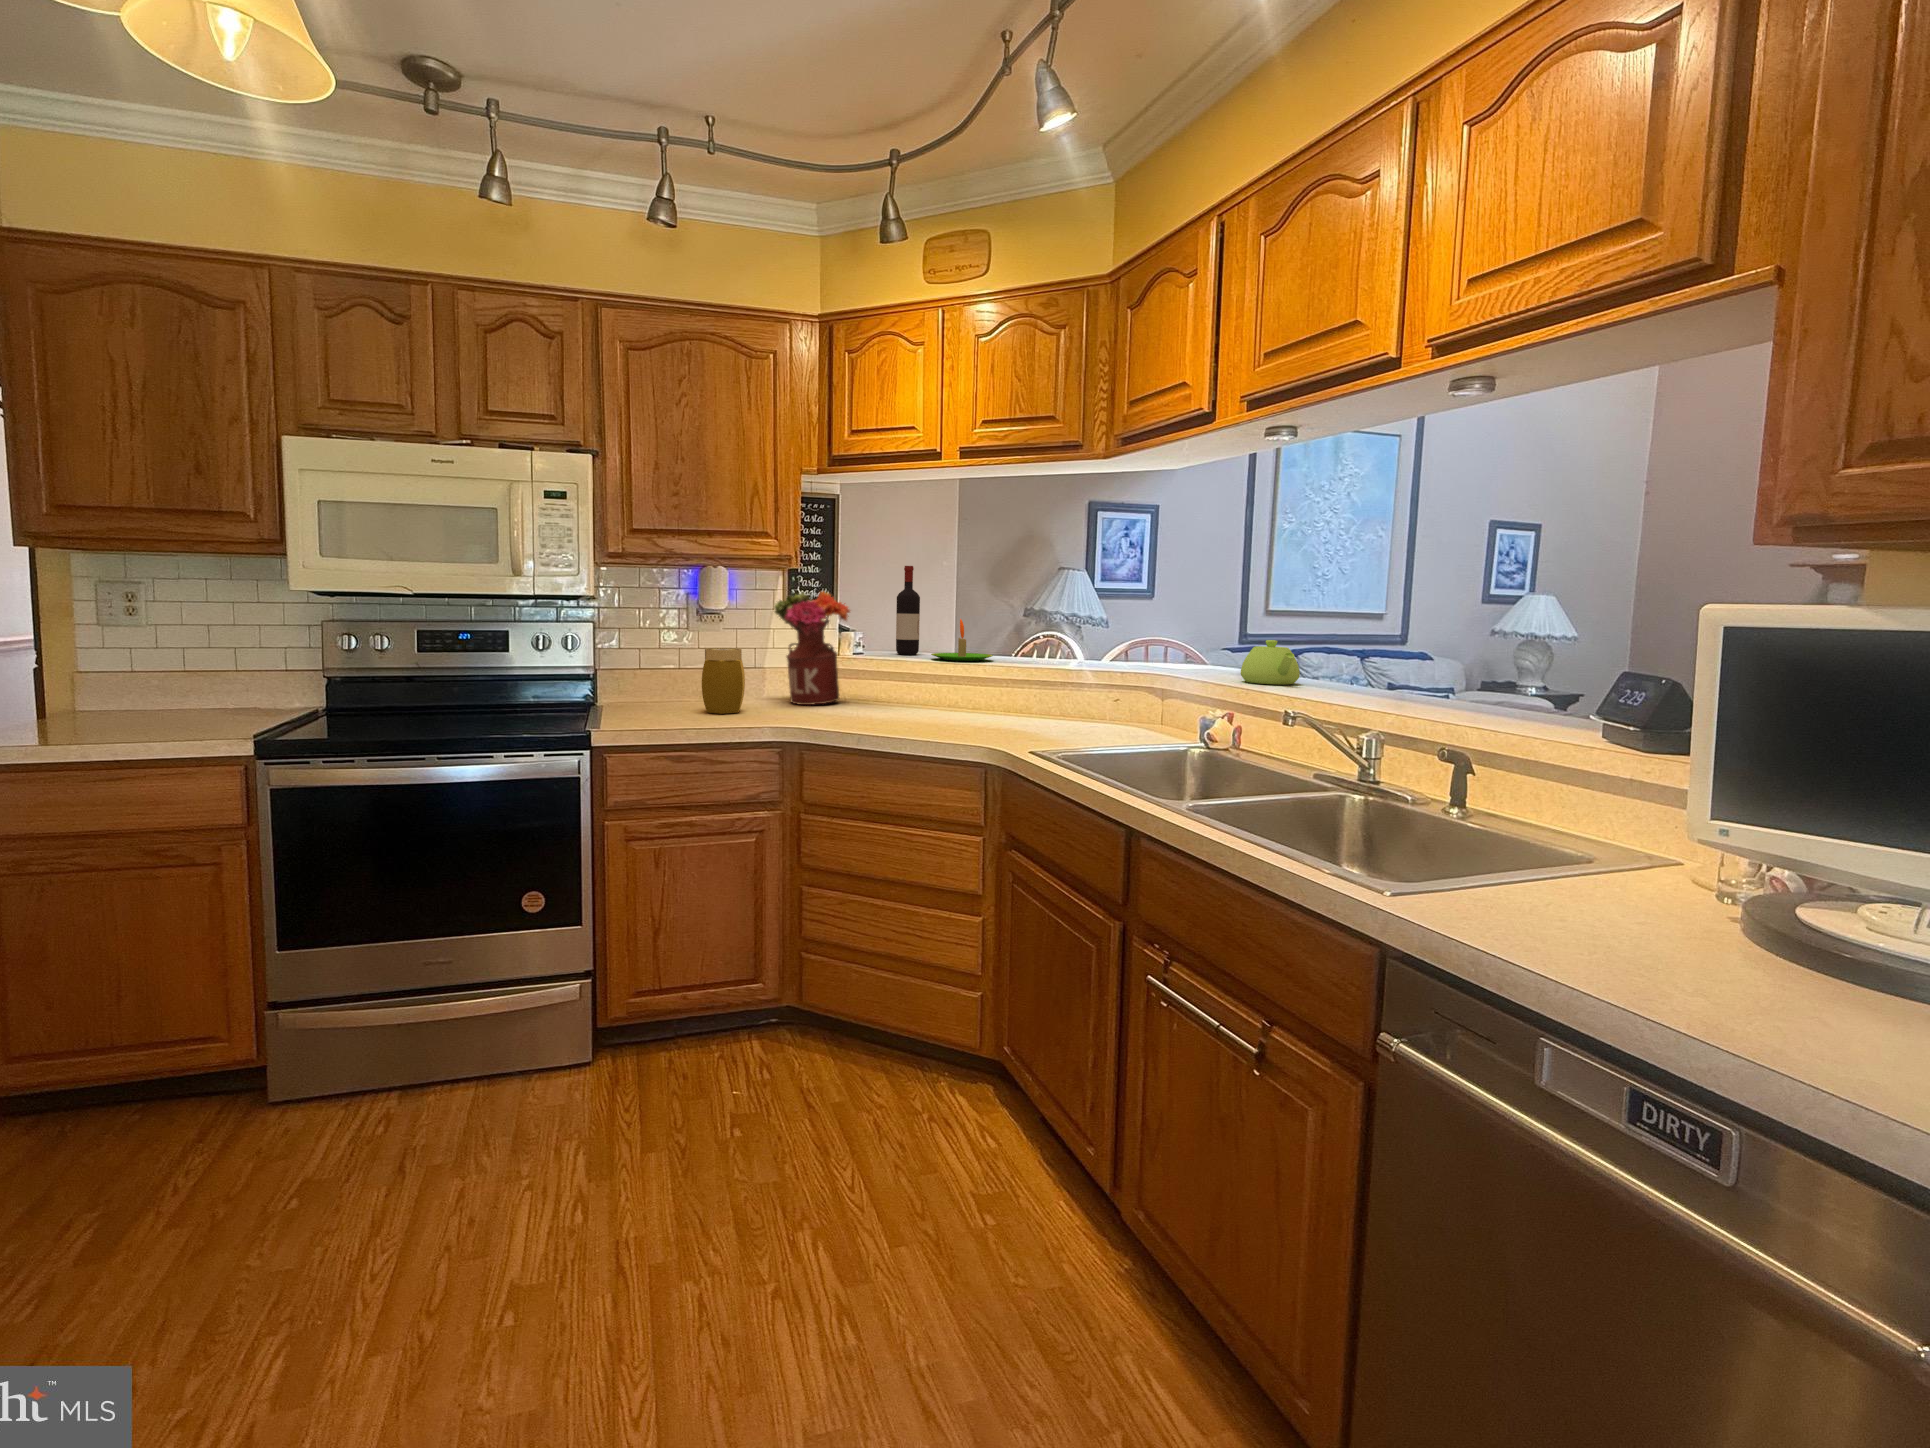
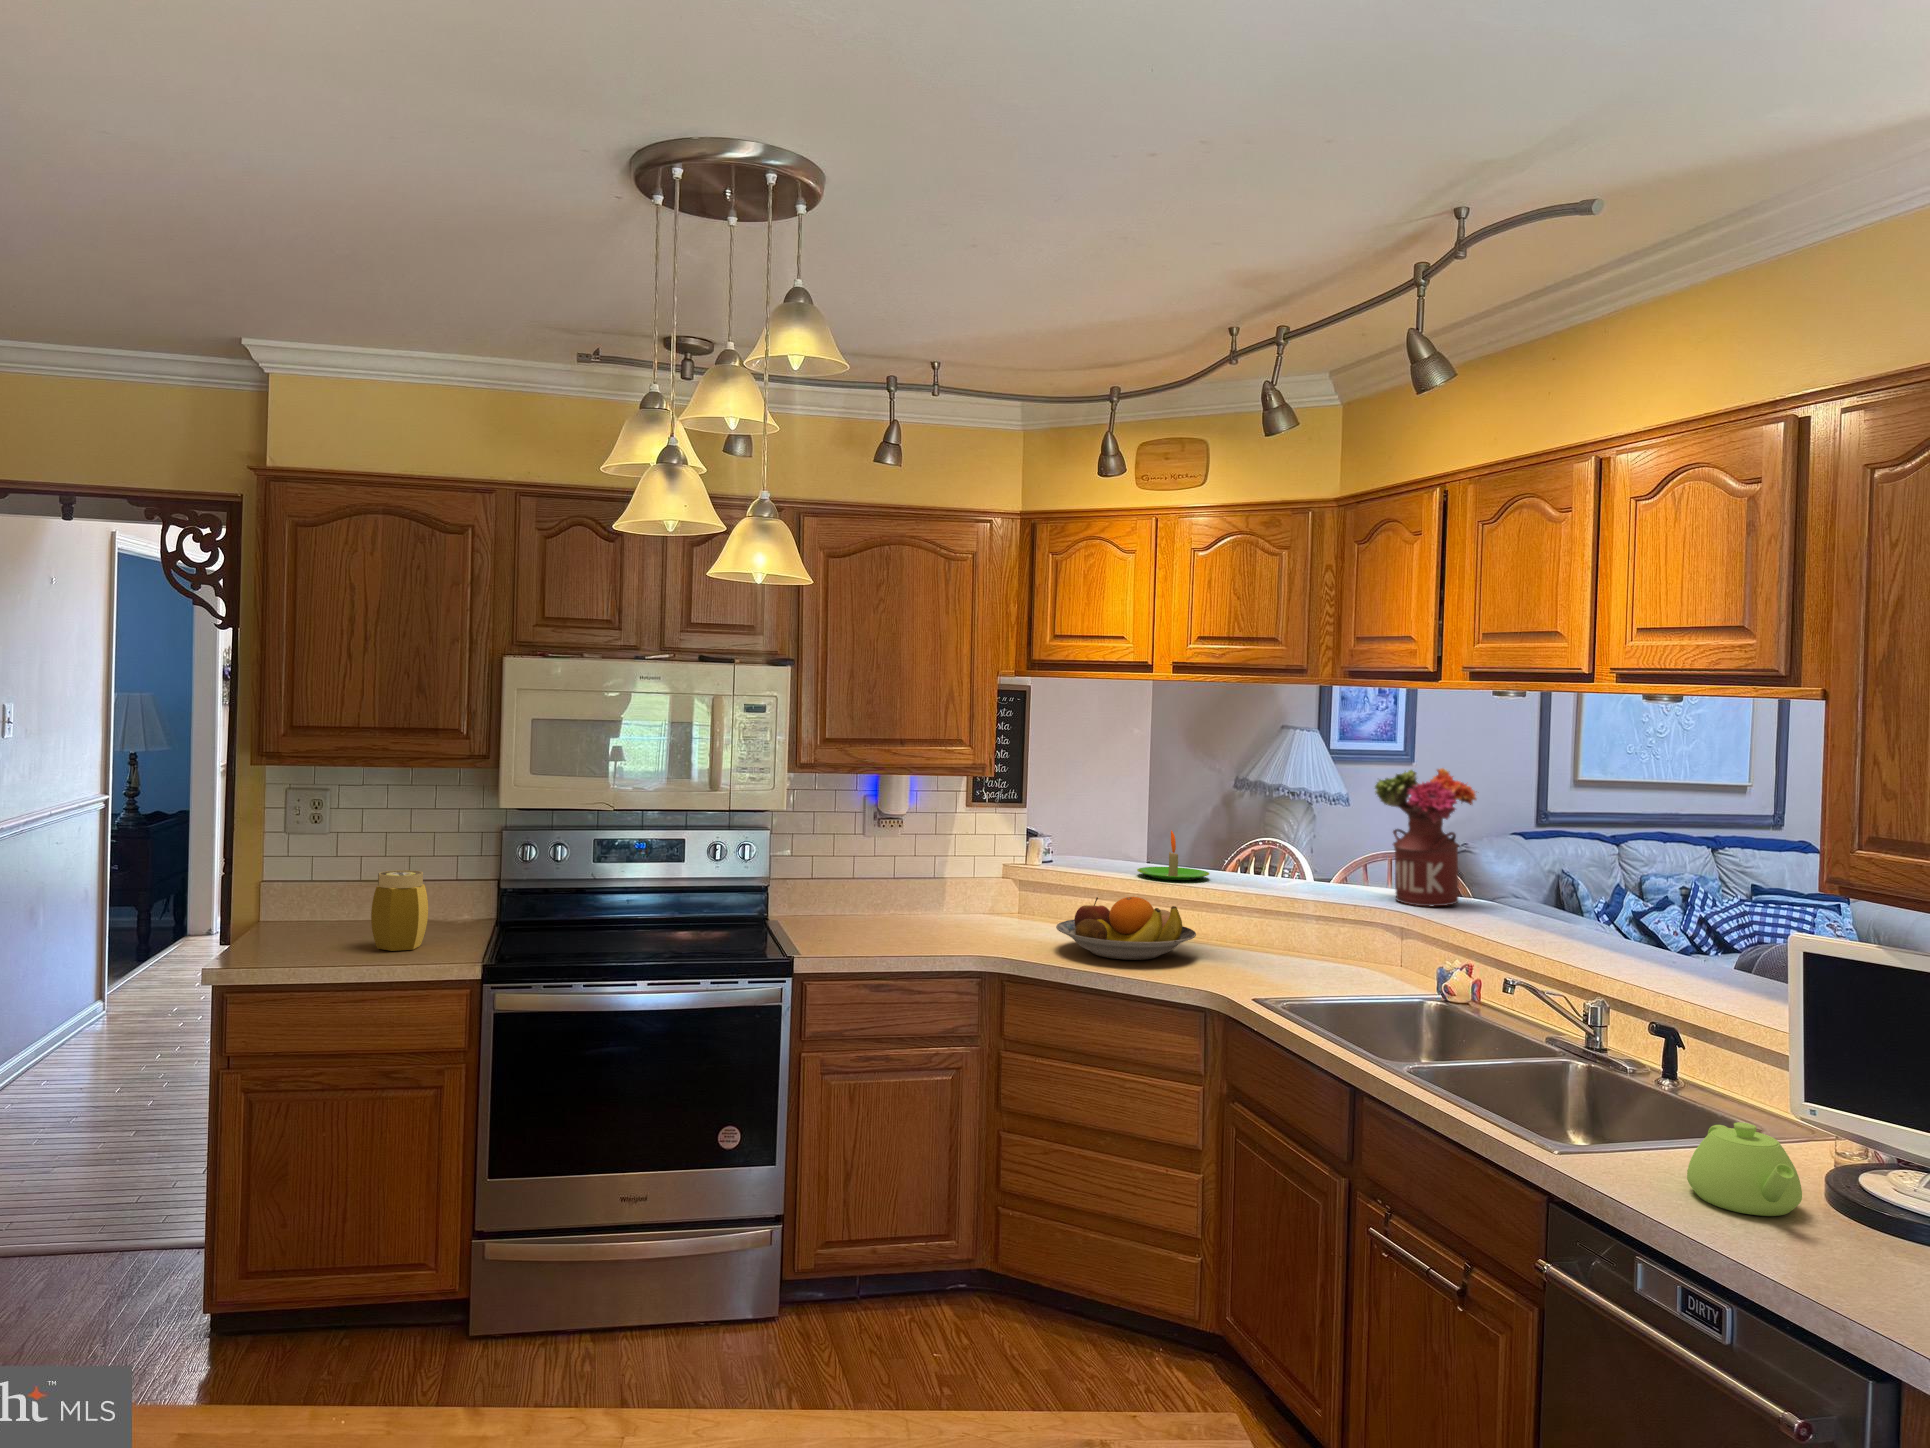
wine bottle: present [896,566,920,655] -> none [1094,763,1122,866]
flower arrangement: present [774,591,850,705] -> present [1375,768,1476,906]
teapot: present [1241,640,1300,685] -> present [1687,1122,1802,1216]
jar: present [702,648,745,714] -> present [371,870,428,951]
fruit bowl: none [851,668,978,725] -> present [1056,897,1196,960]

